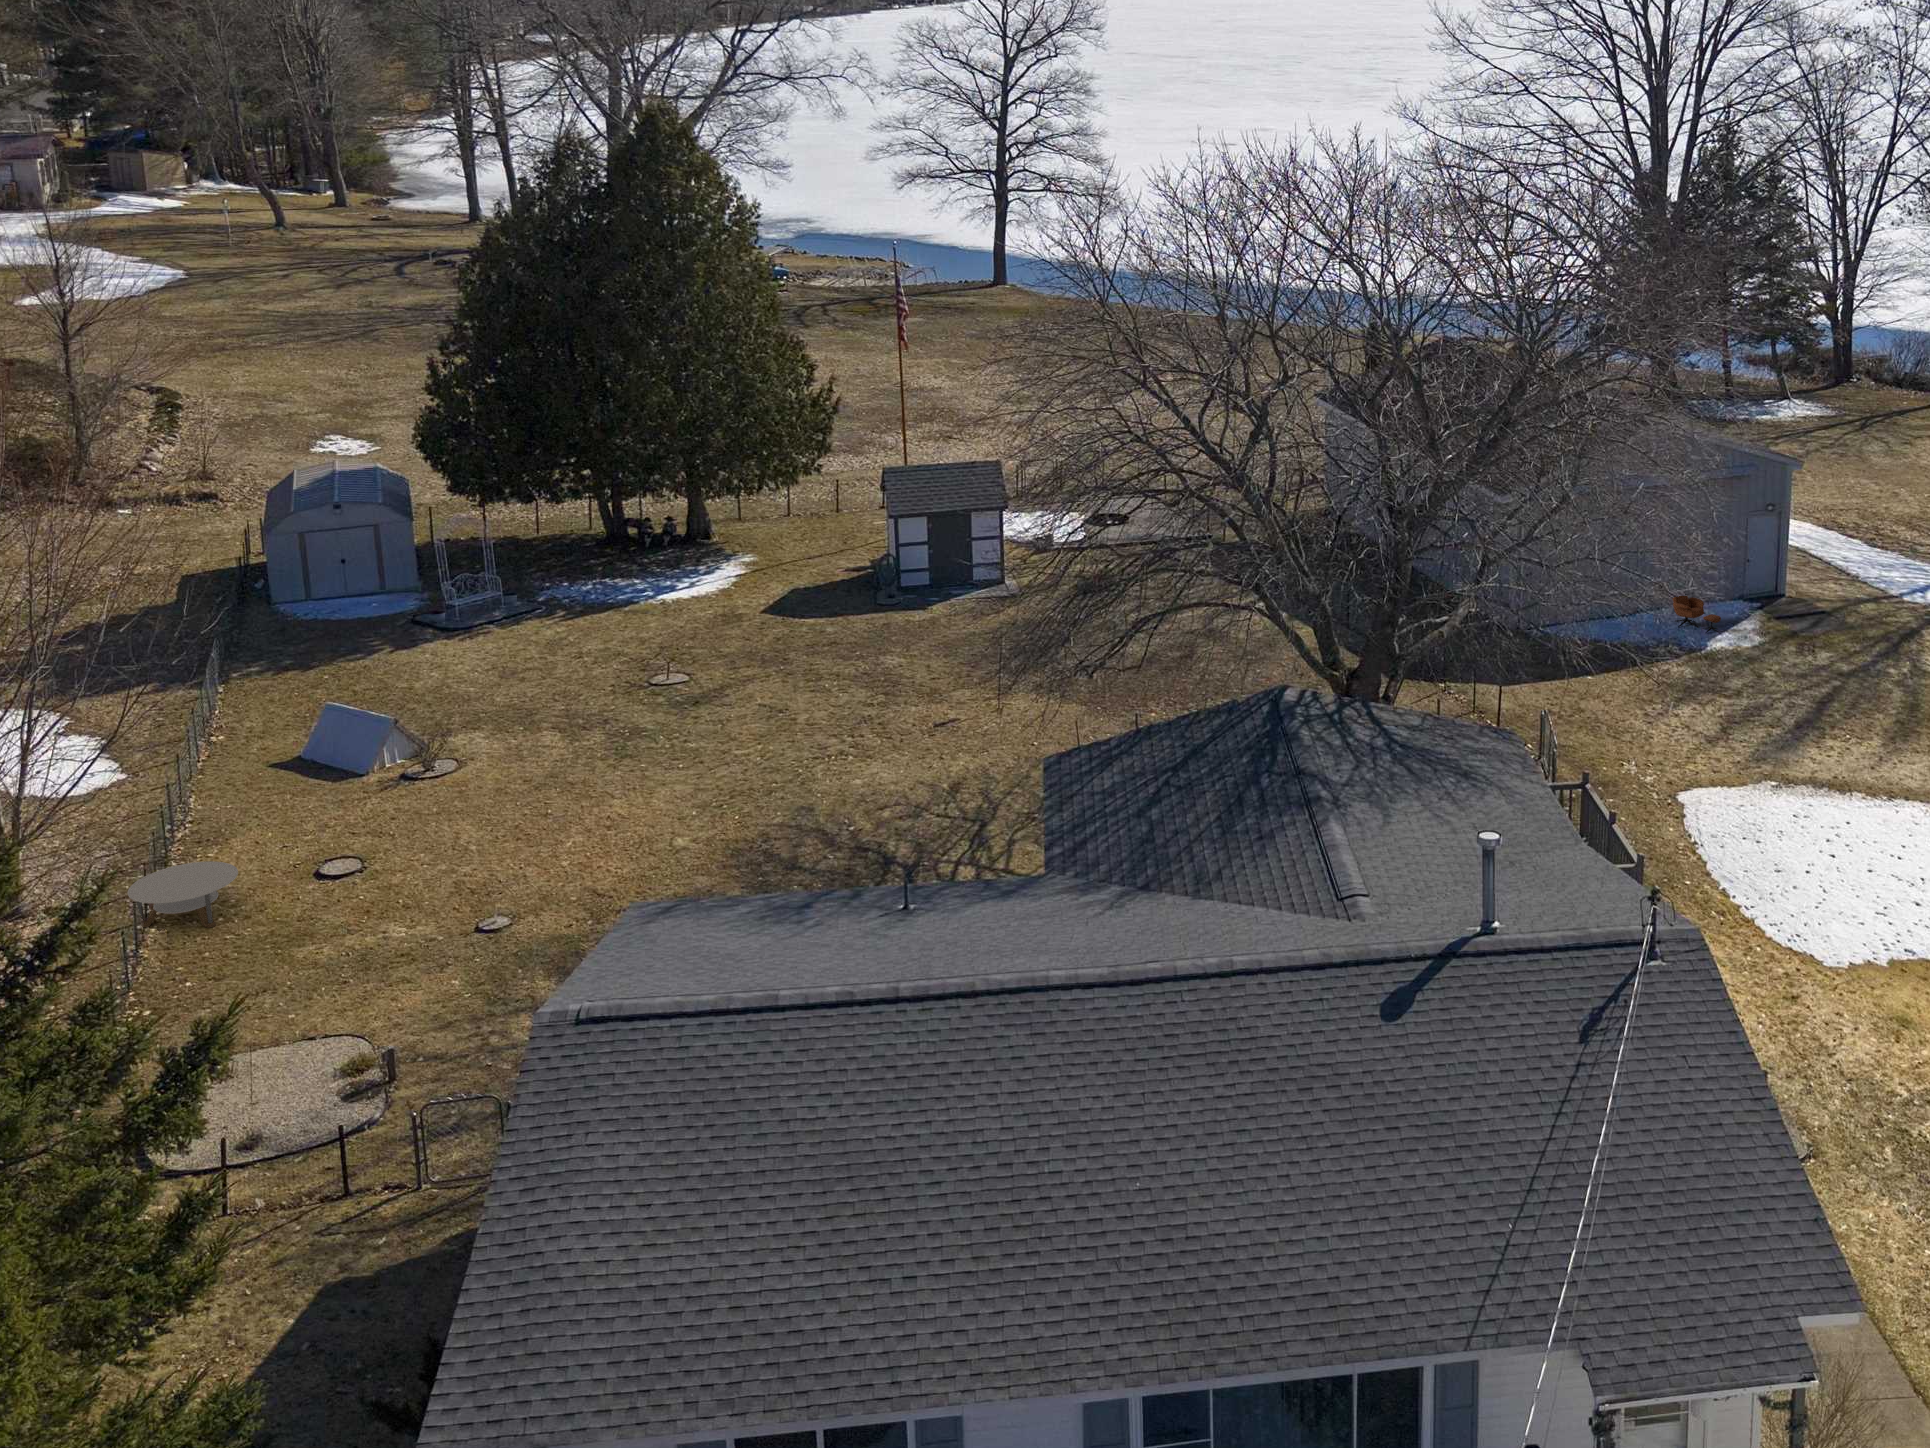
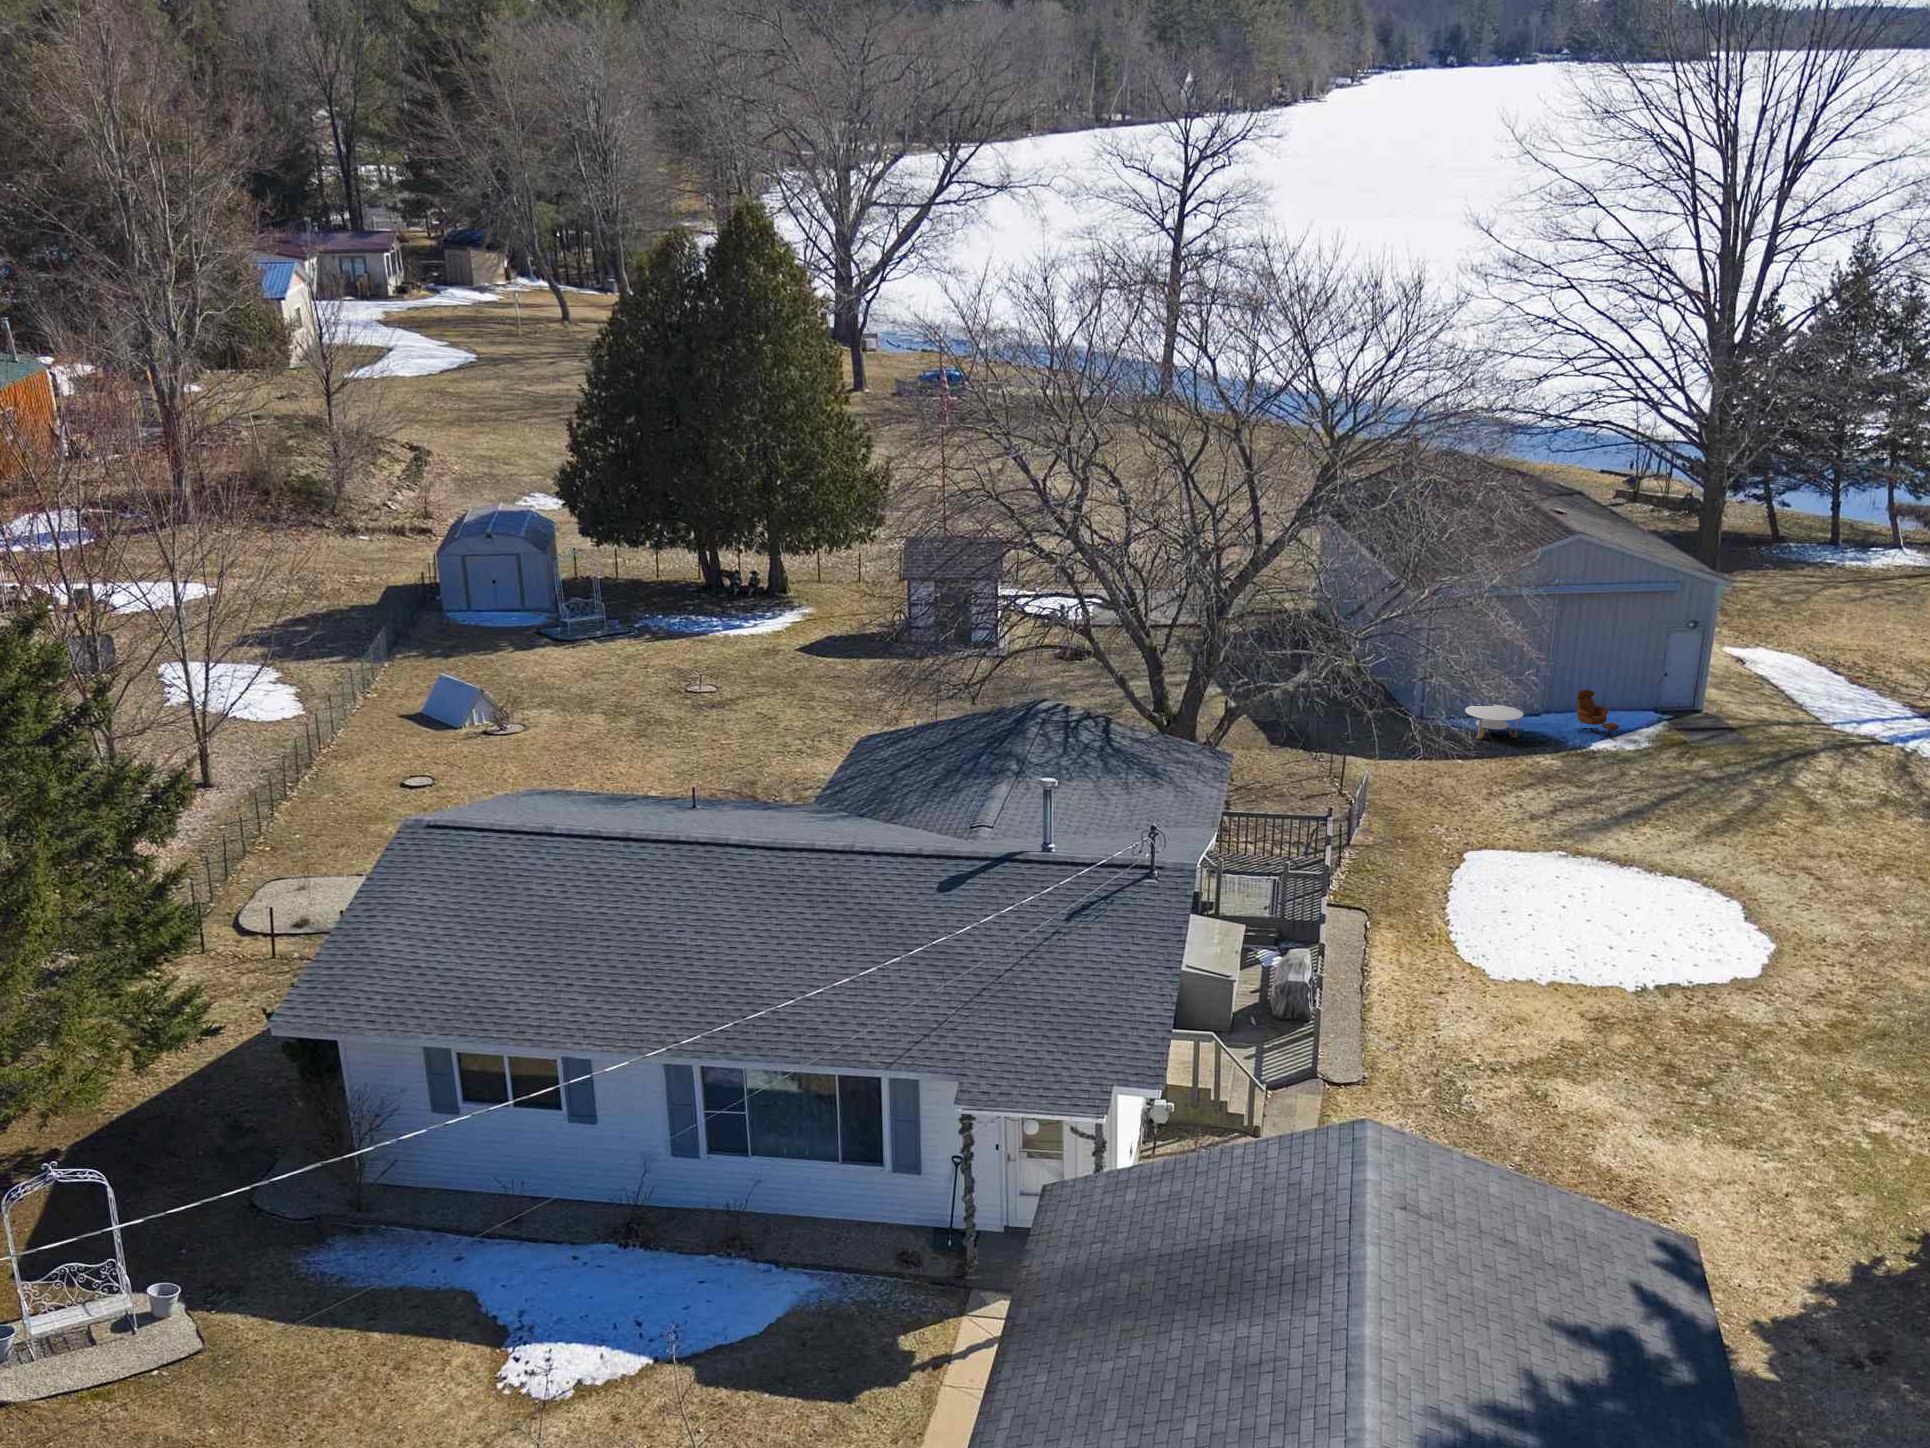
round table: present [128,861,238,928] -> present [1465,705,1523,740]

